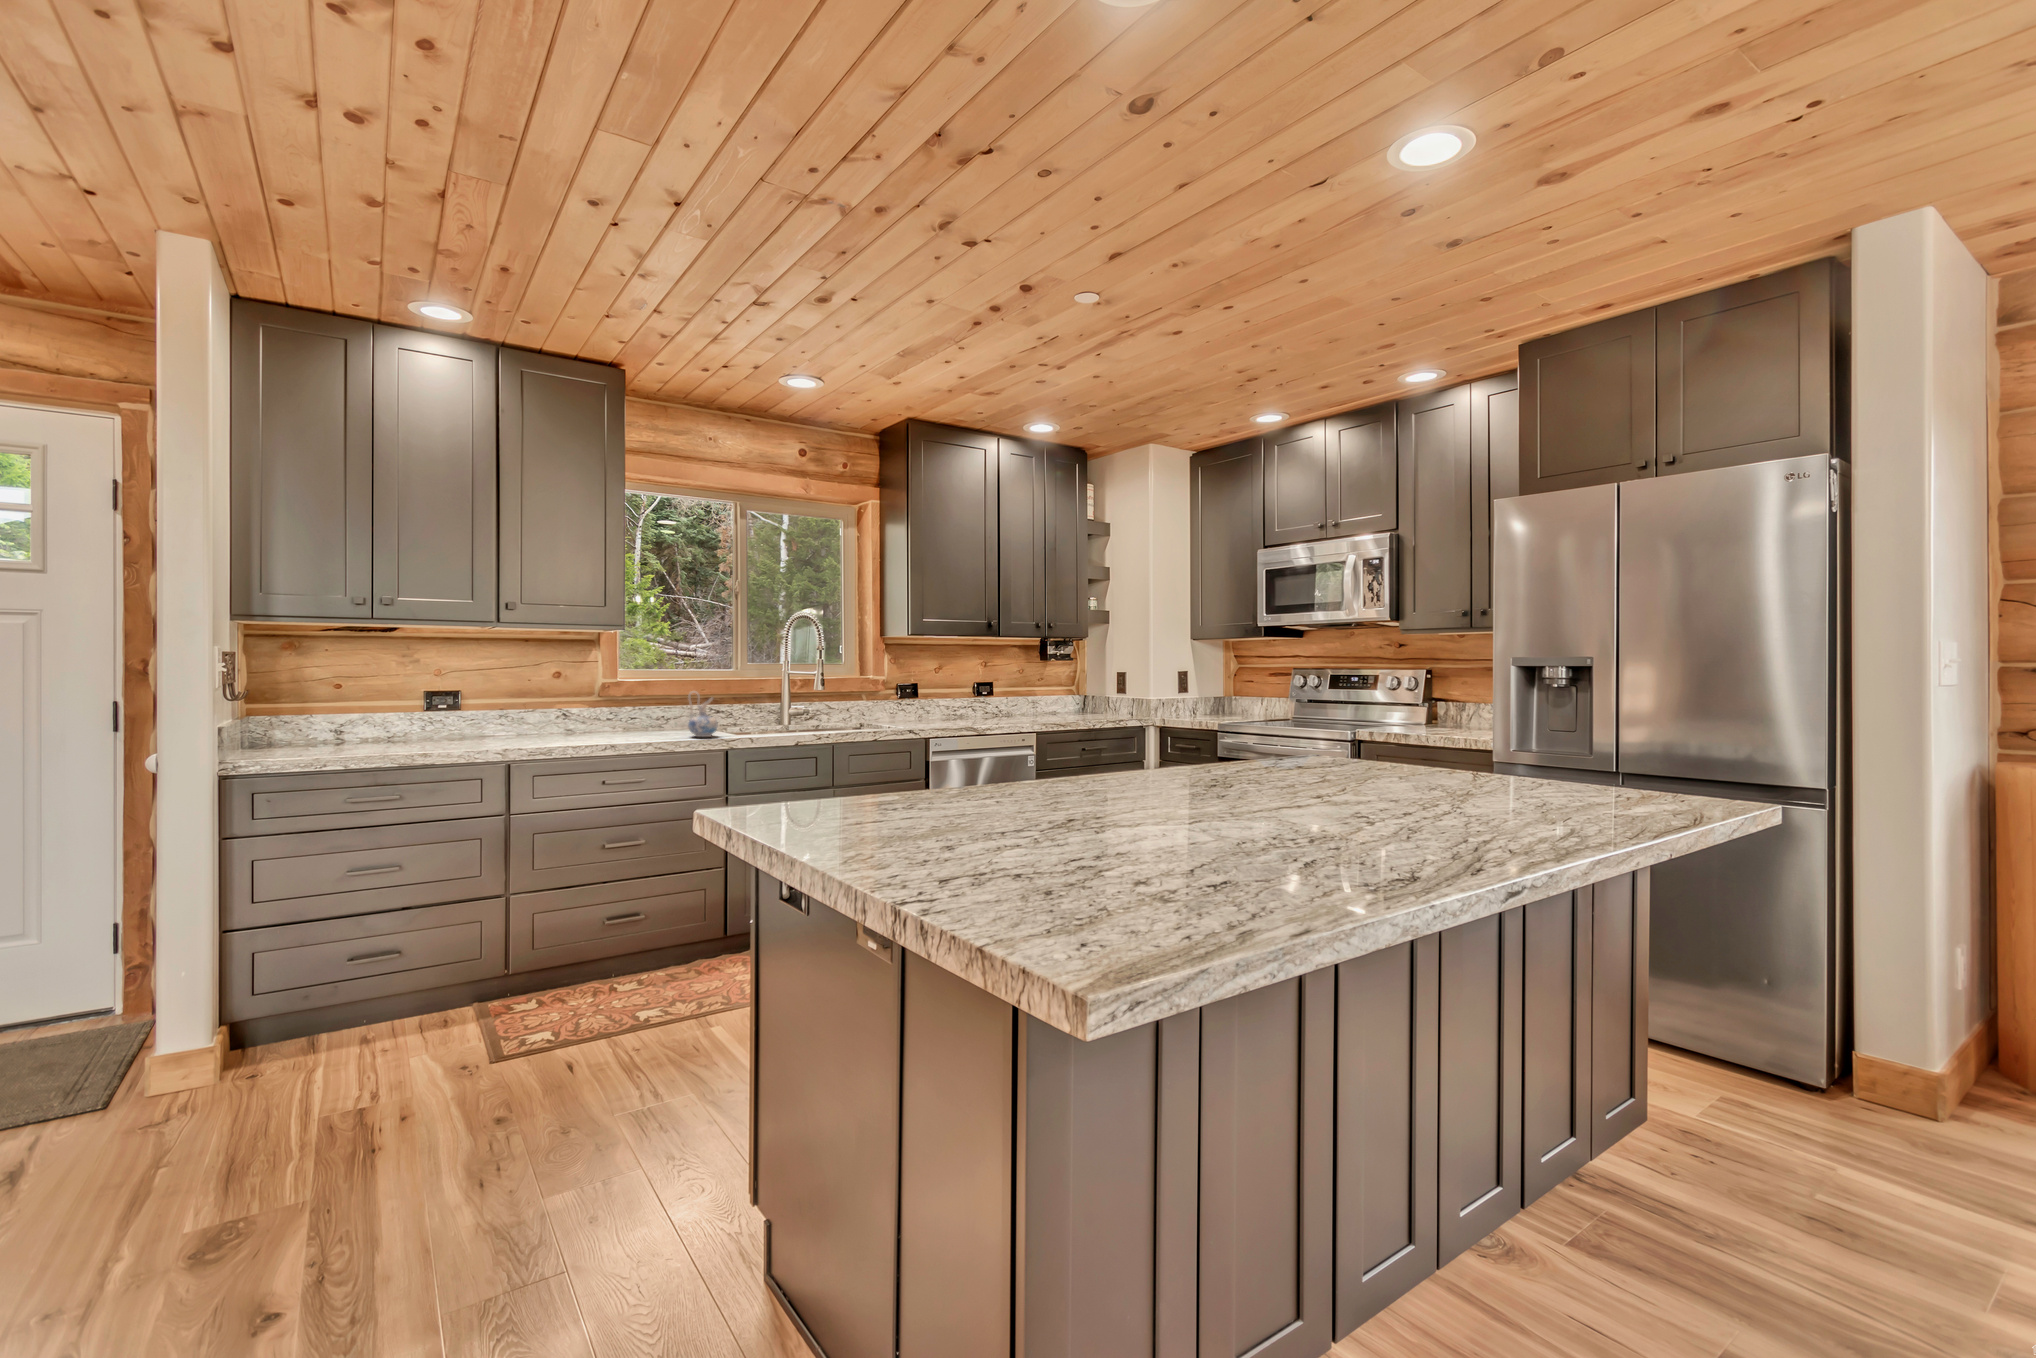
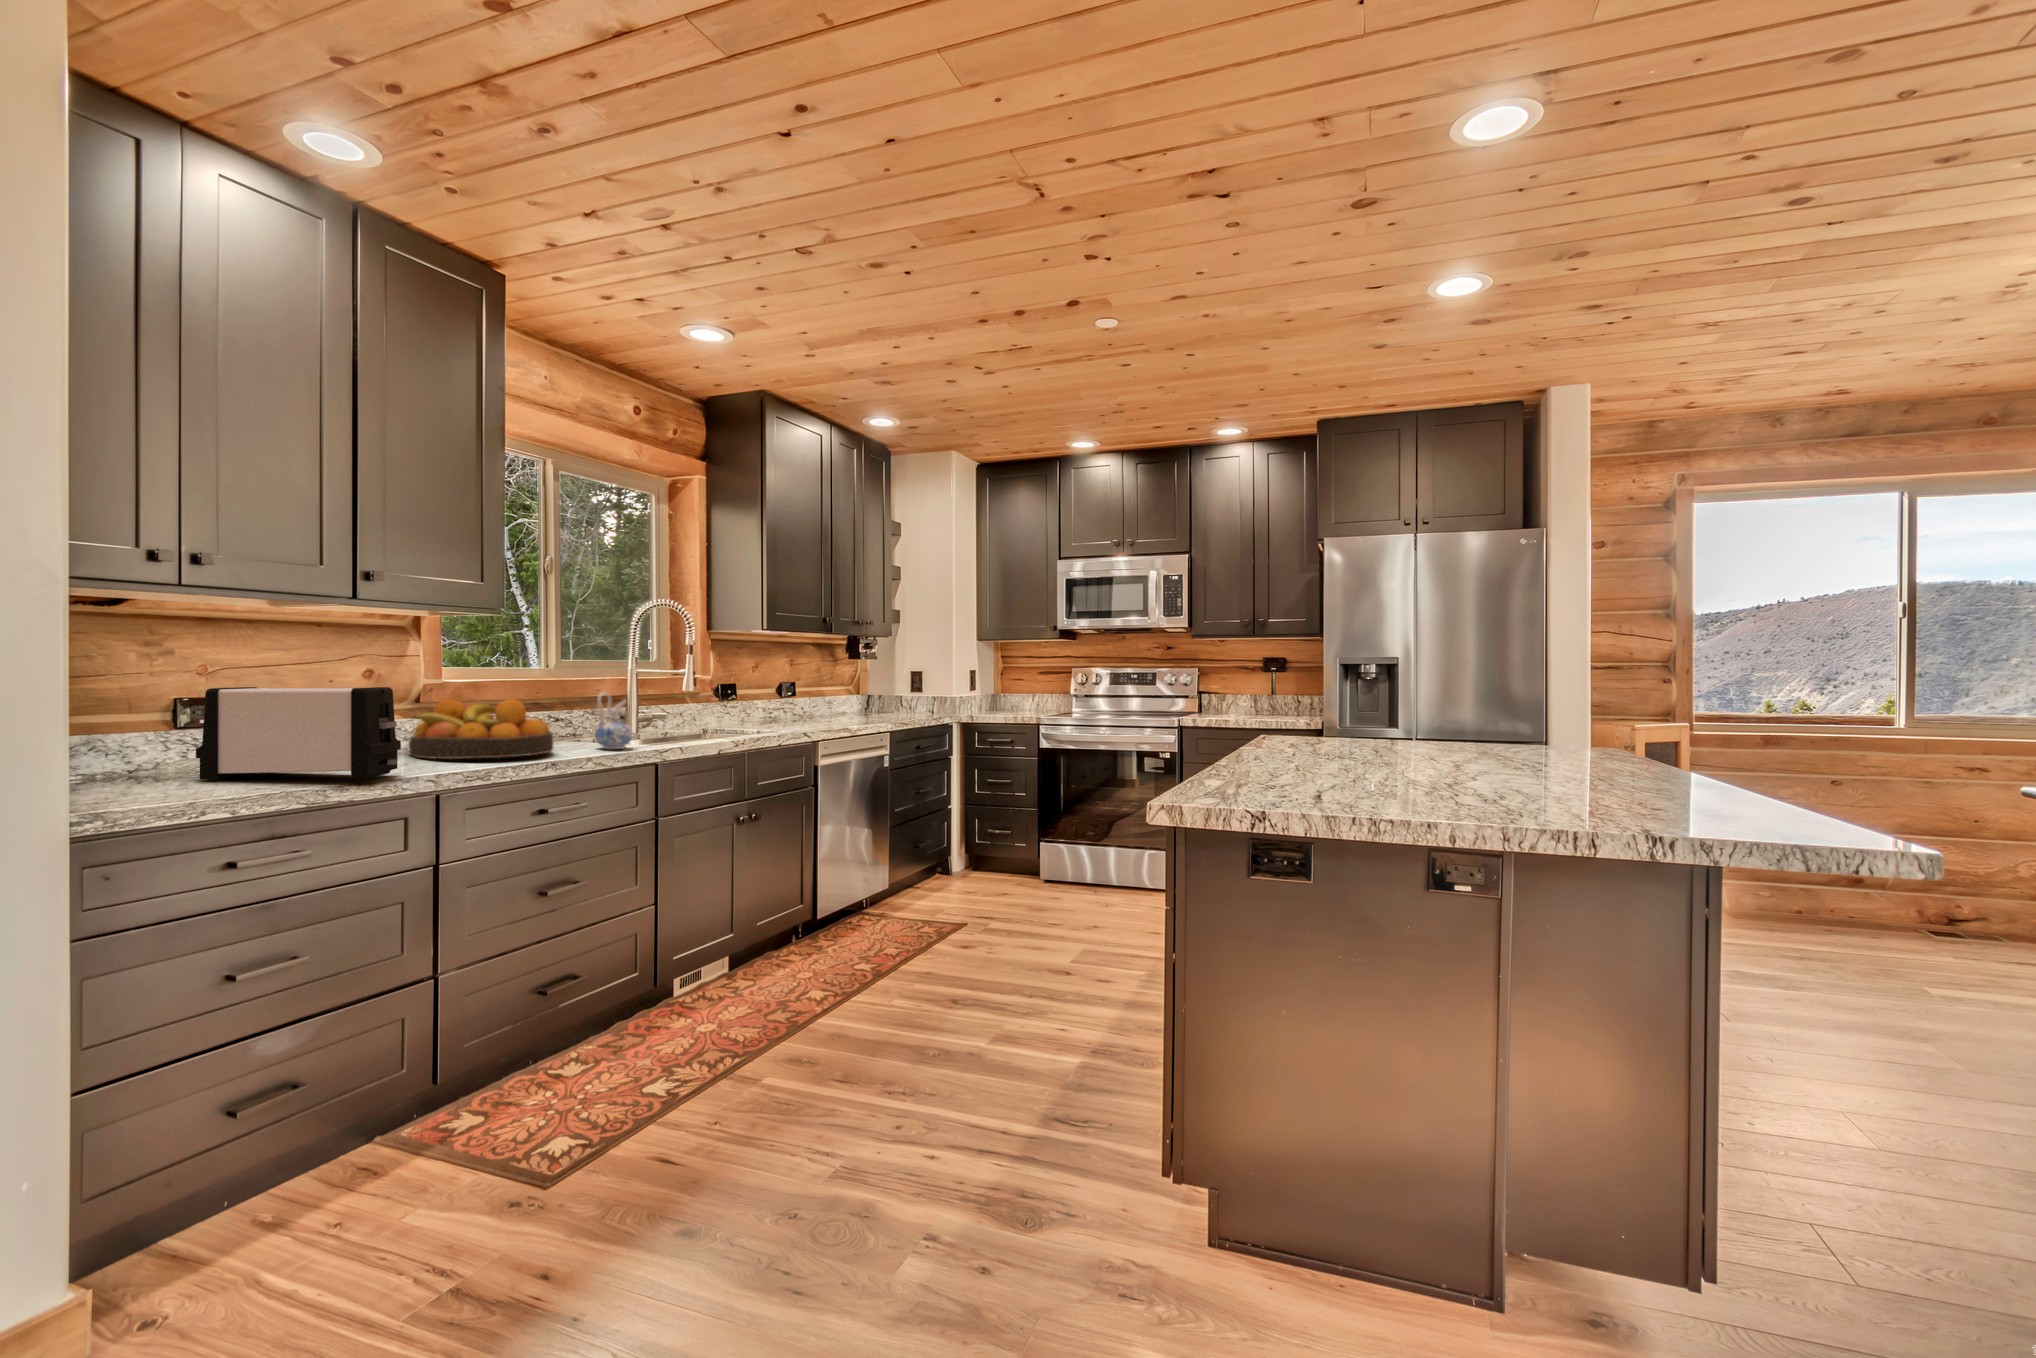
toaster: none [389,685,499,749] -> present [196,687,401,782]
fruit bowl: none [547,695,650,739] -> present [409,699,553,759]

